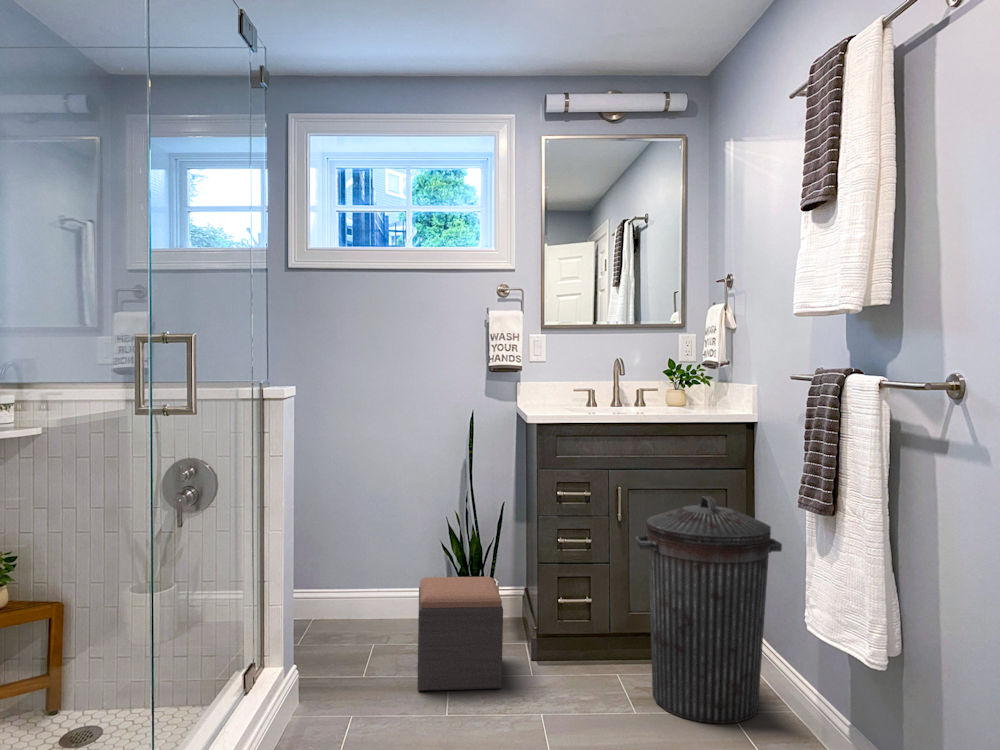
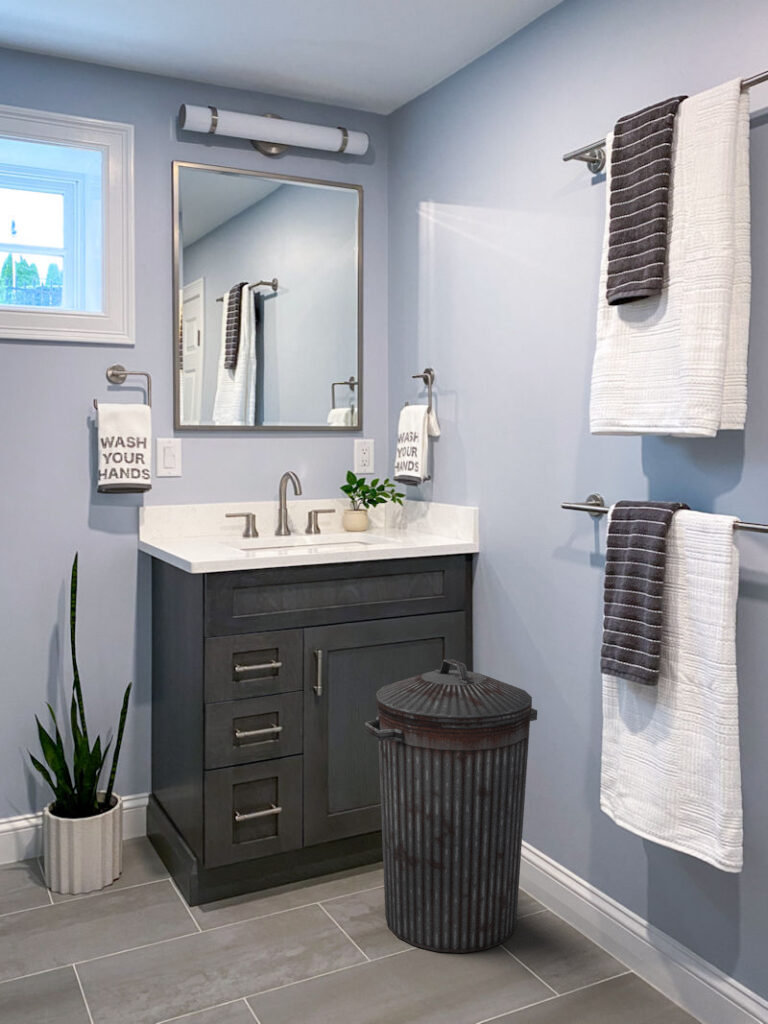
footstool: present [418,577,503,691] -> none [33,801,186,1000]

